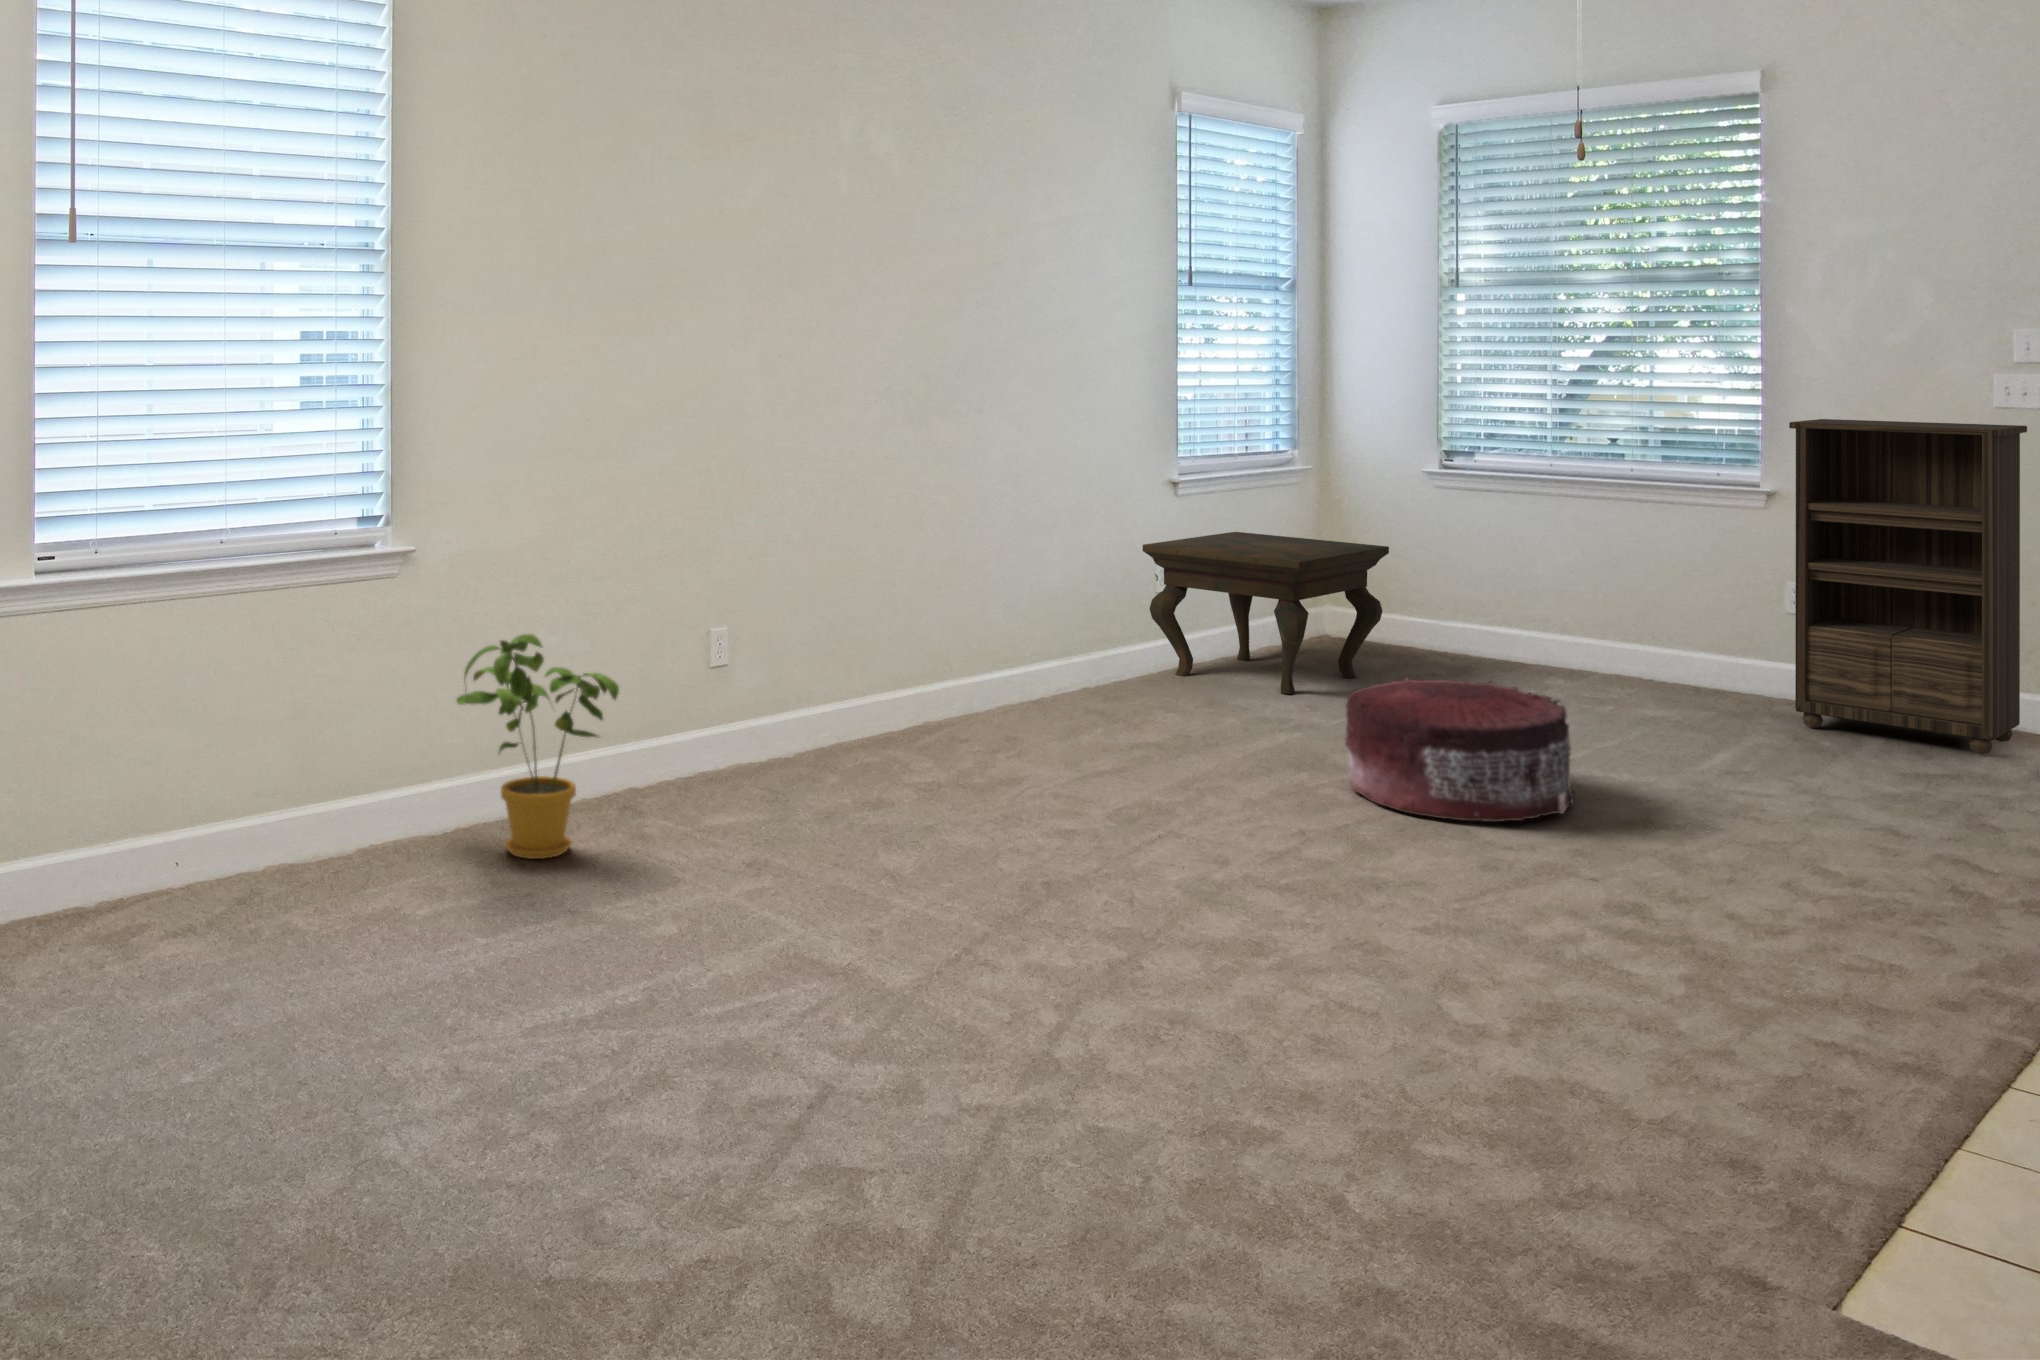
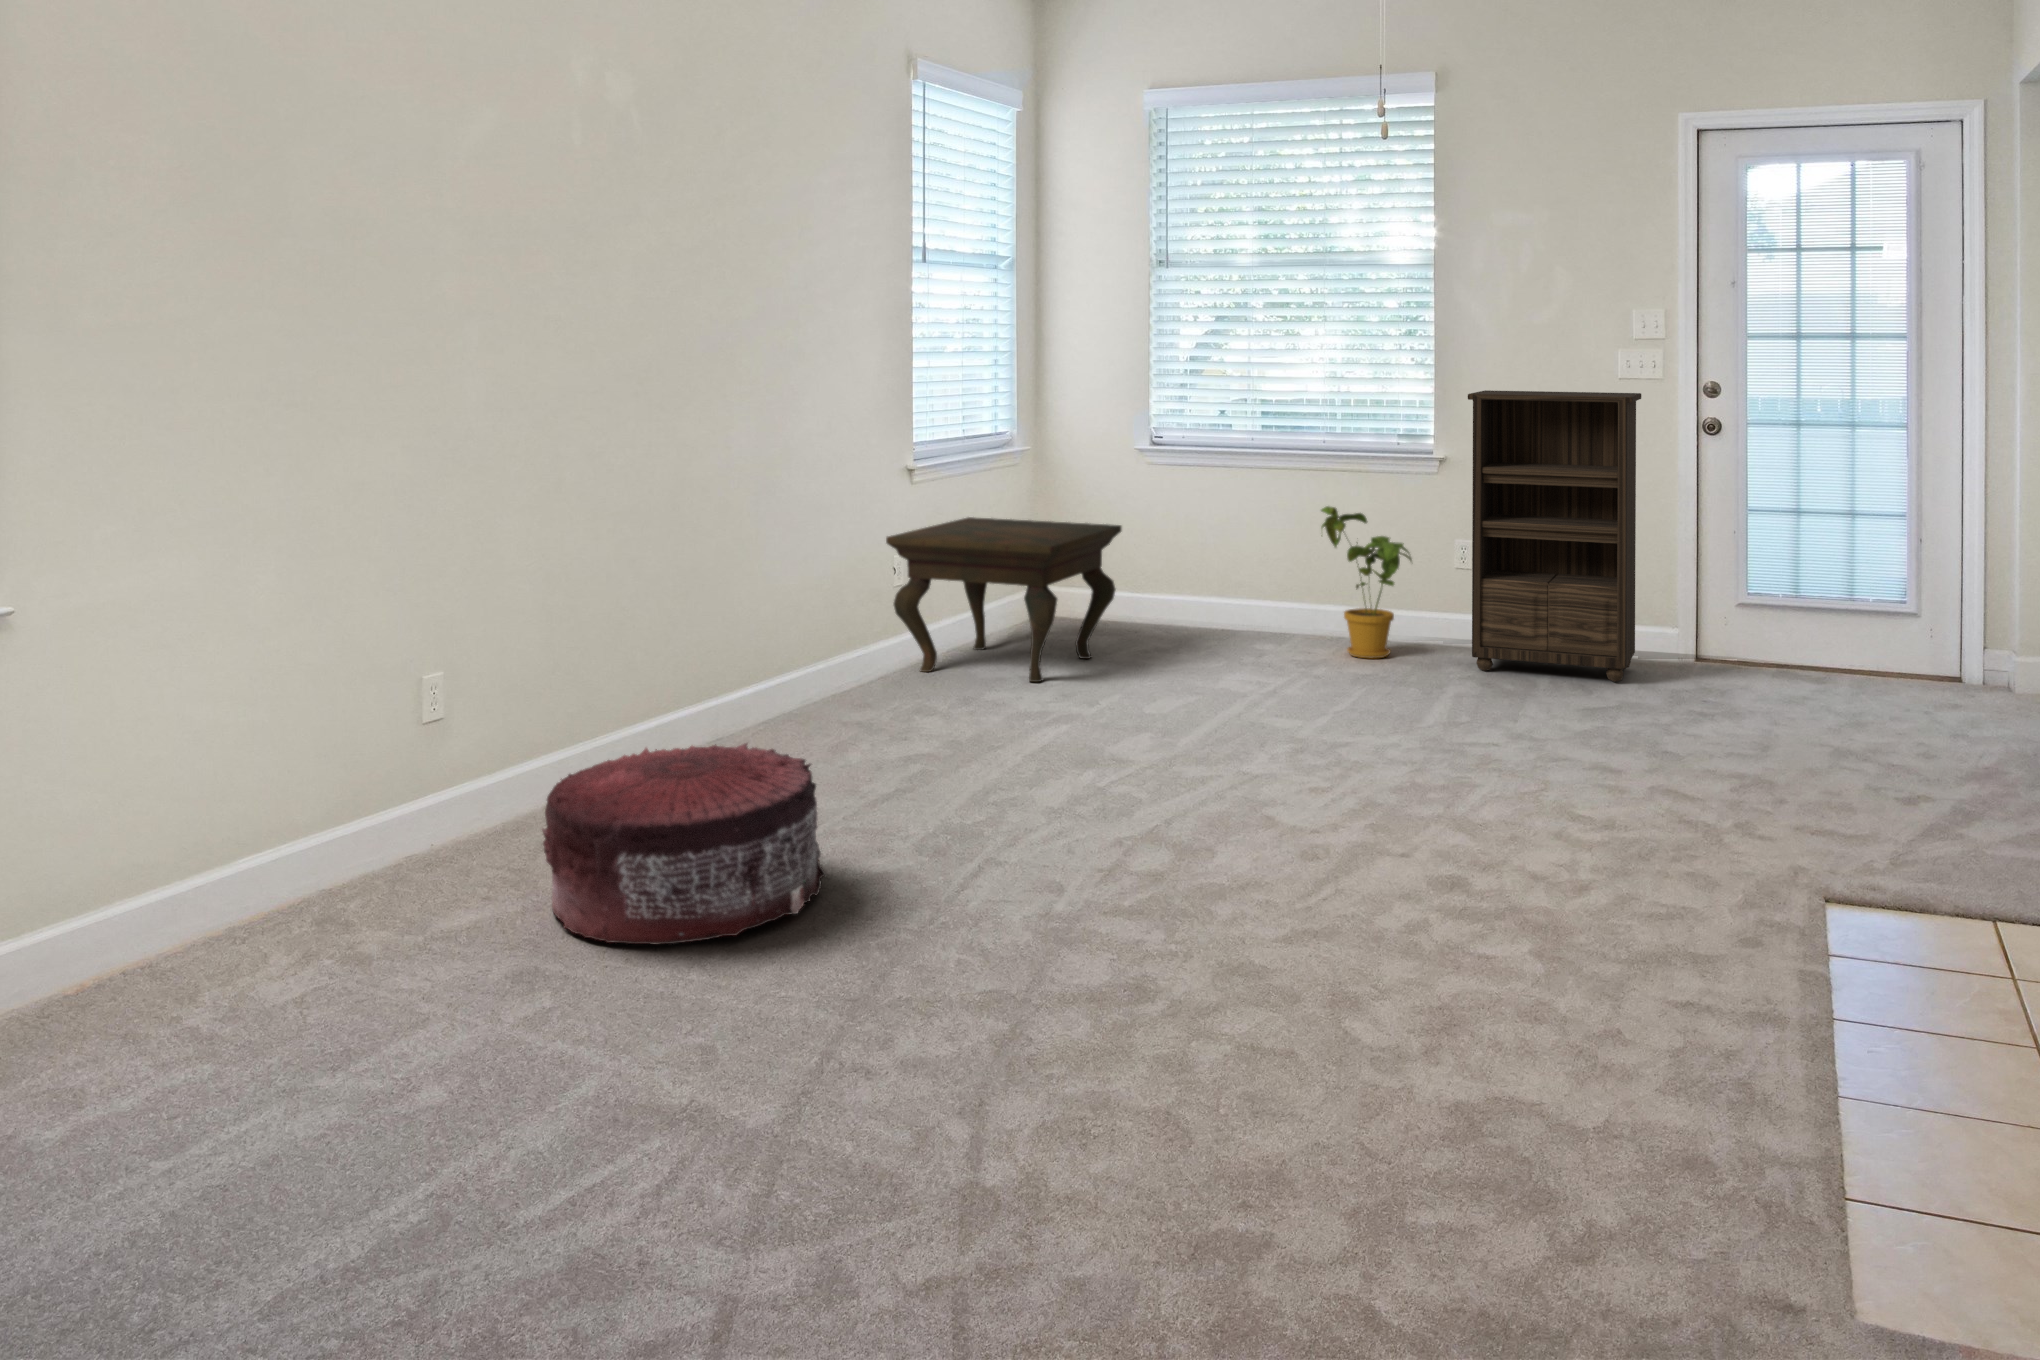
house plant: present [456,634,619,859] -> present [1321,506,1412,659]
pouf: present [1345,678,1574,822] -> present [542,743,826,944]

